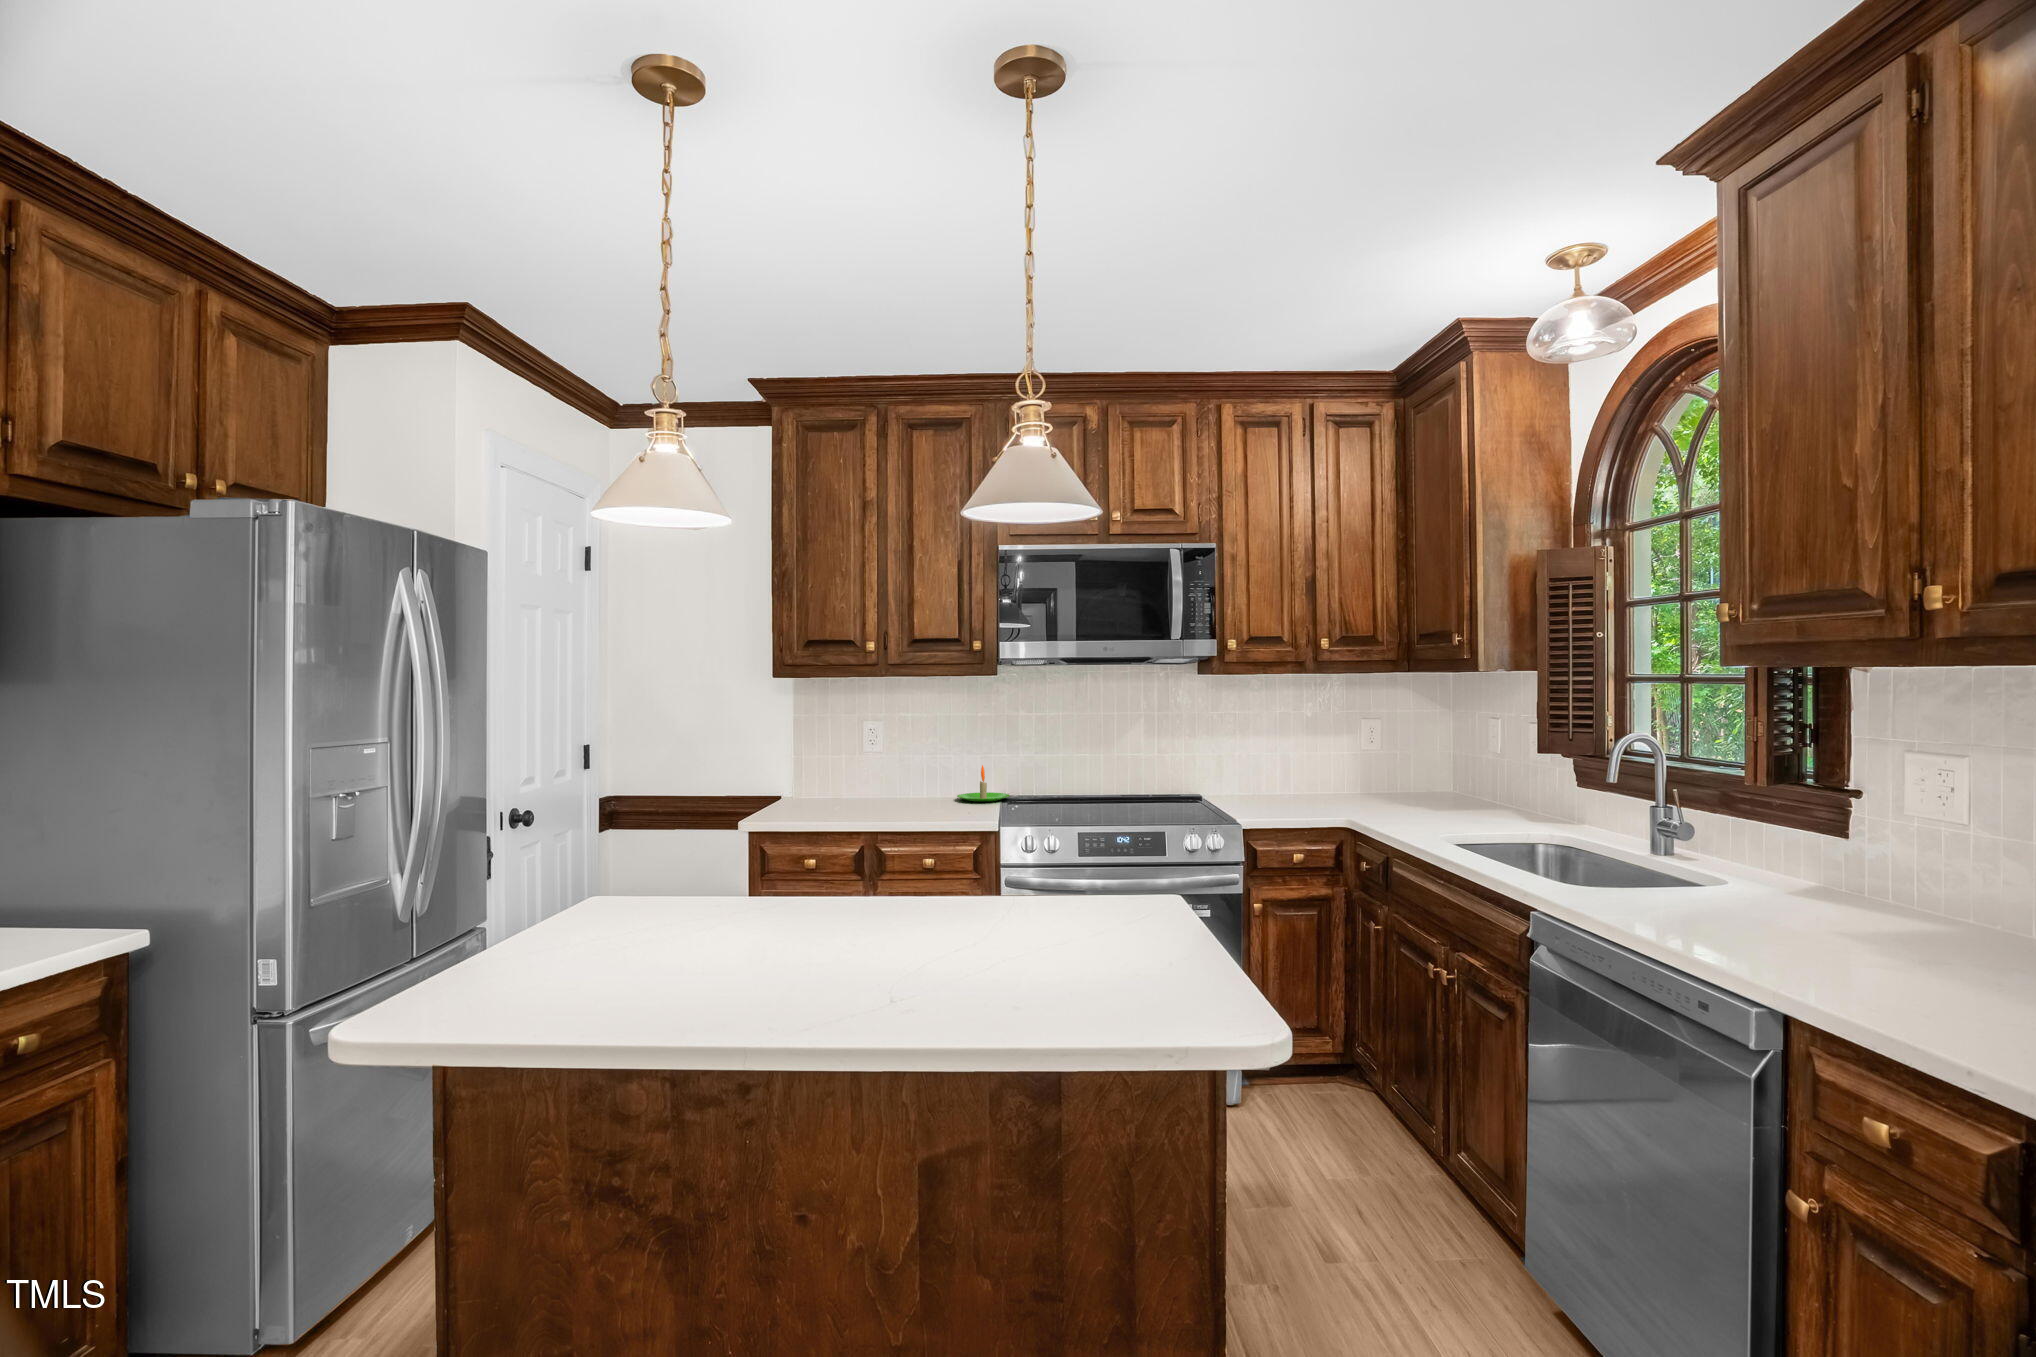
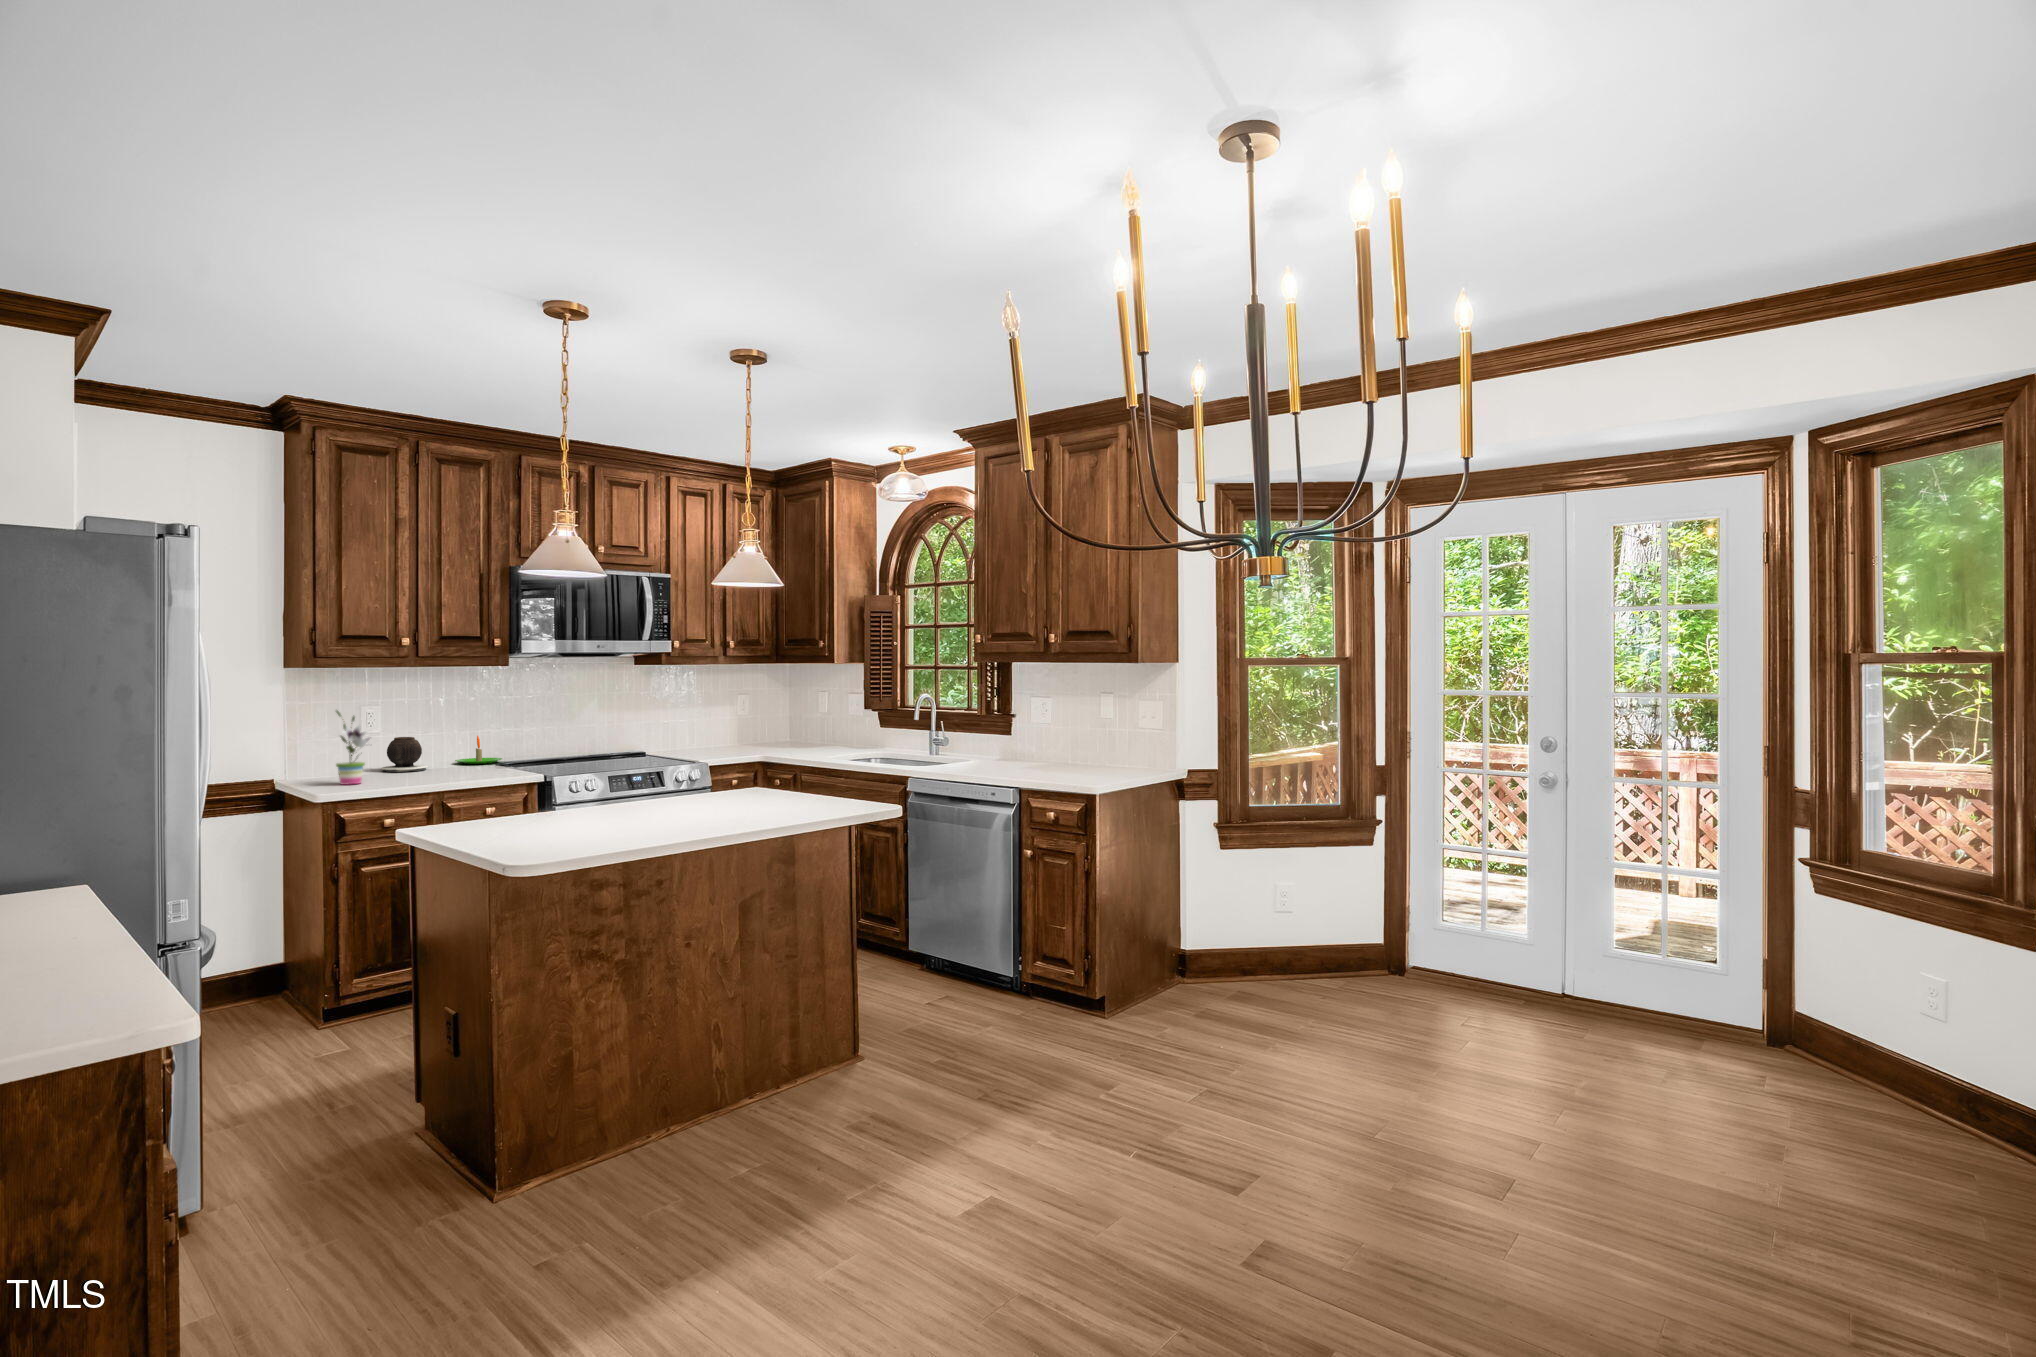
potted plant: none [780,731,826,822] -> present [336,711,370,785]
vase: none [868,764,917,807] -> present [381,737,428,772]

